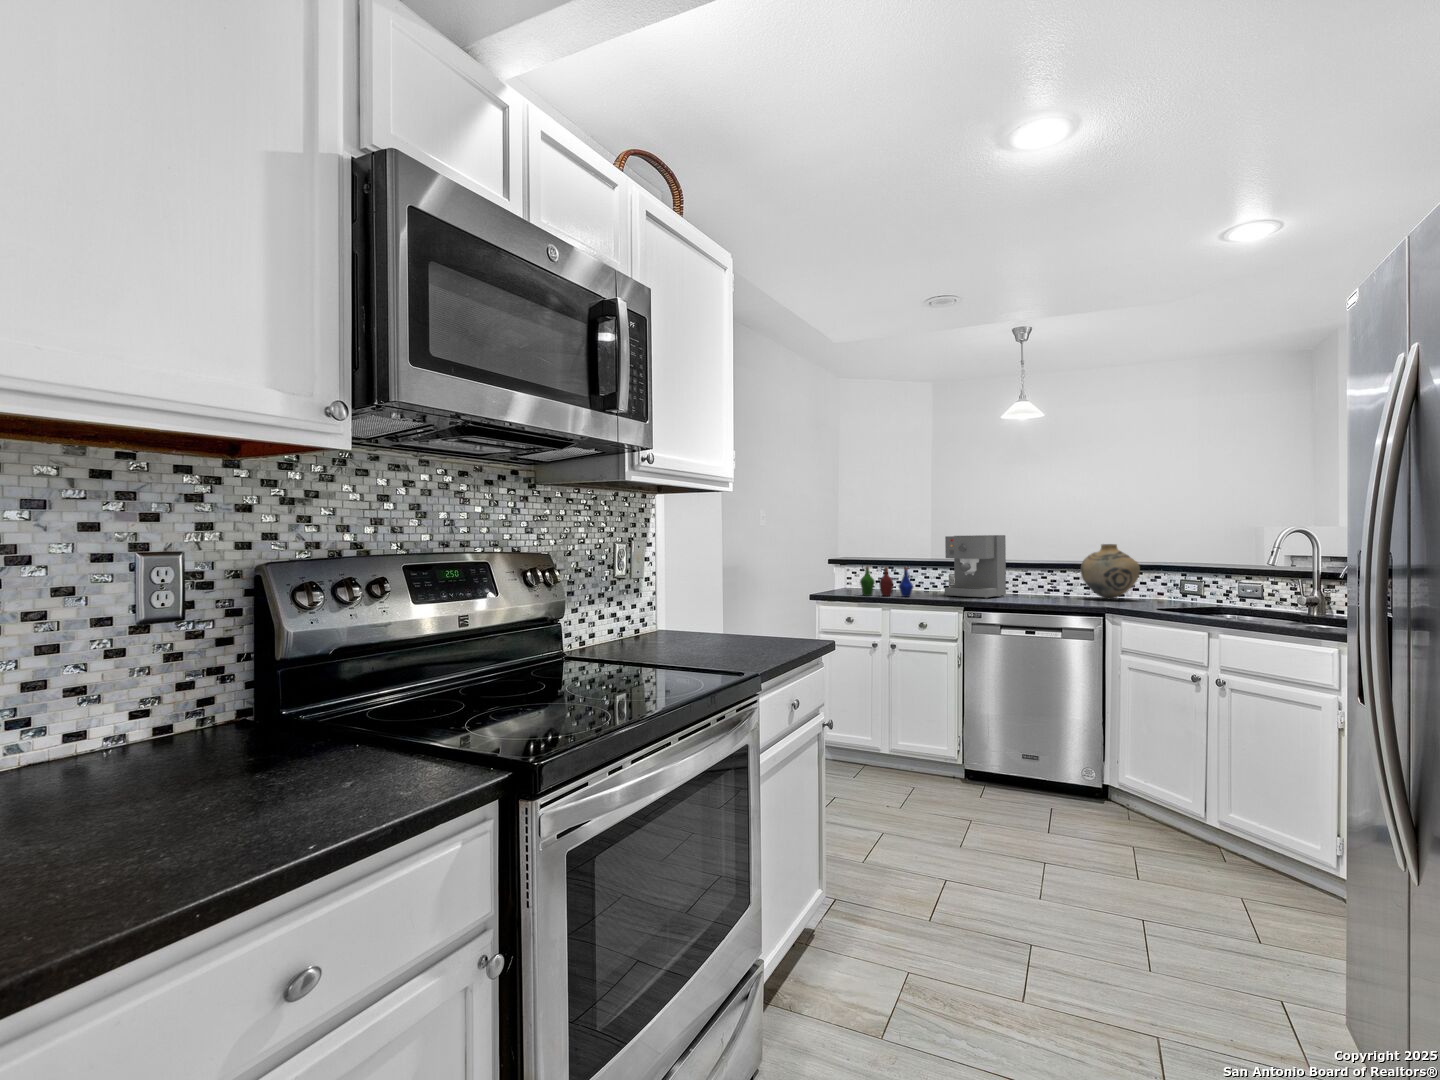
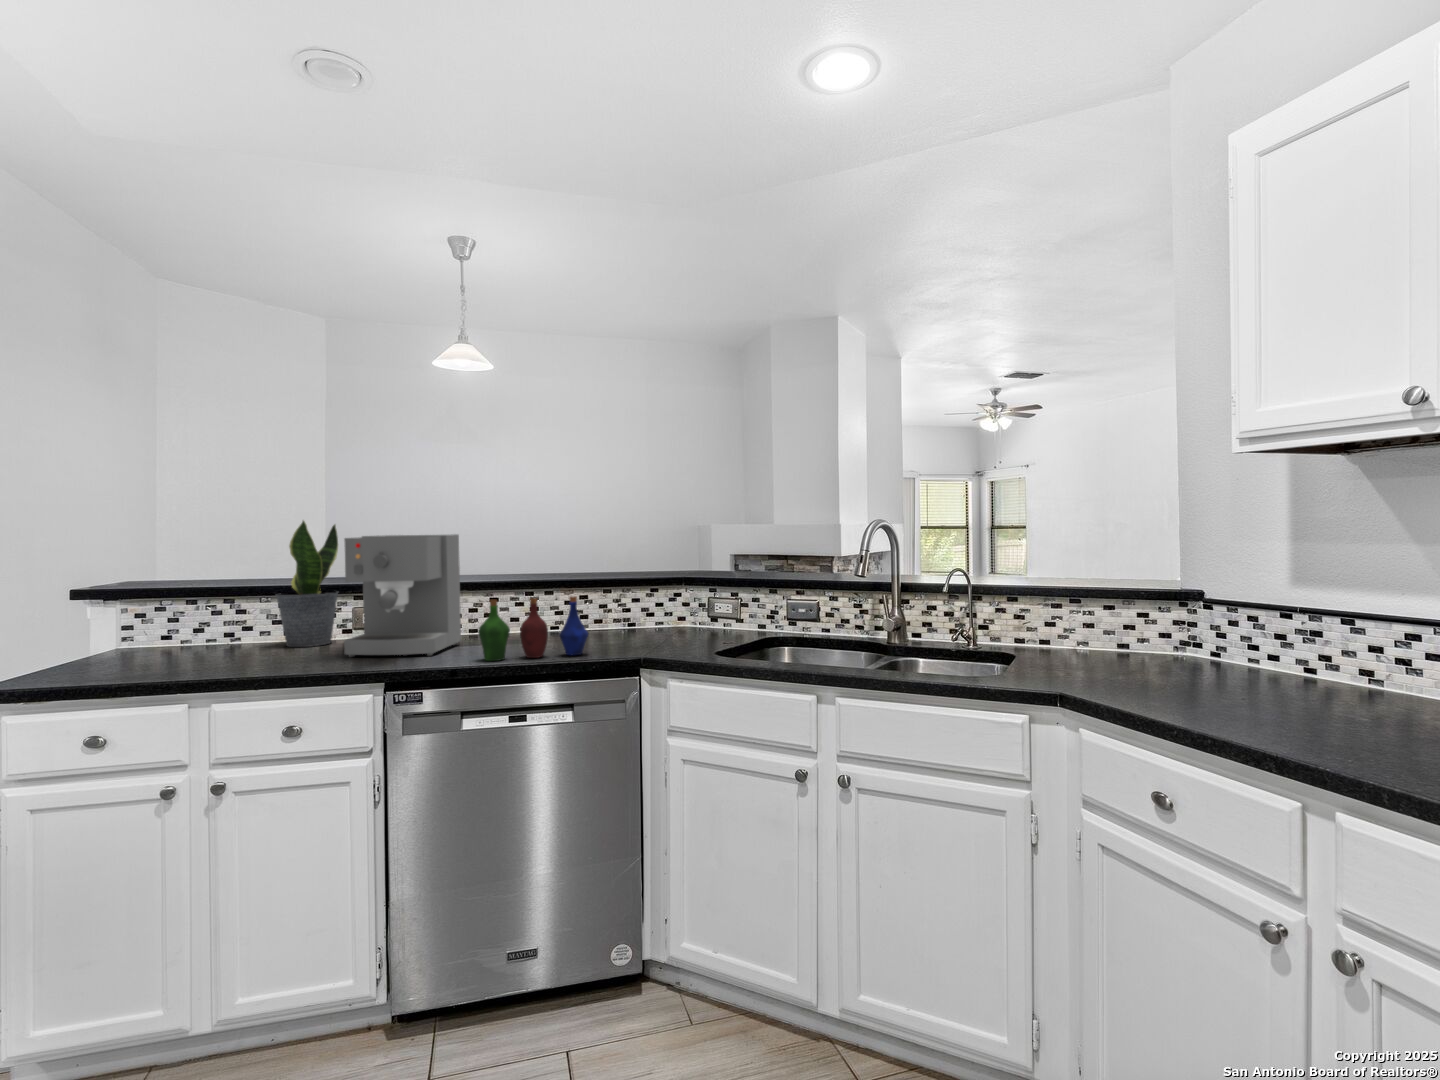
potted plant: none [913,527,943,592] -> present [276,521,338,647]
vase: present [1080,544,1140,599] -> none [578,547,661,634]
bottle: present [860,567,913,597] -> present [478,596,588,661]

